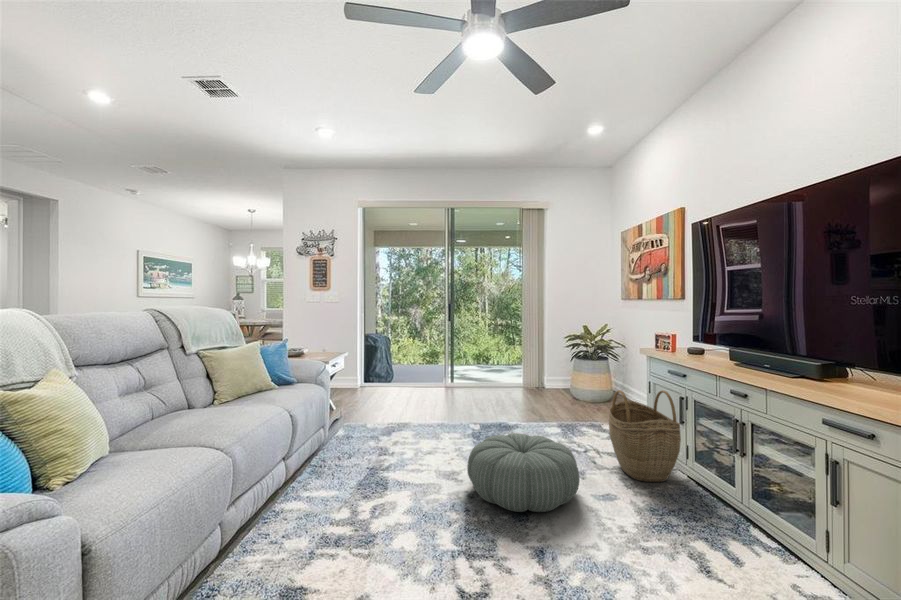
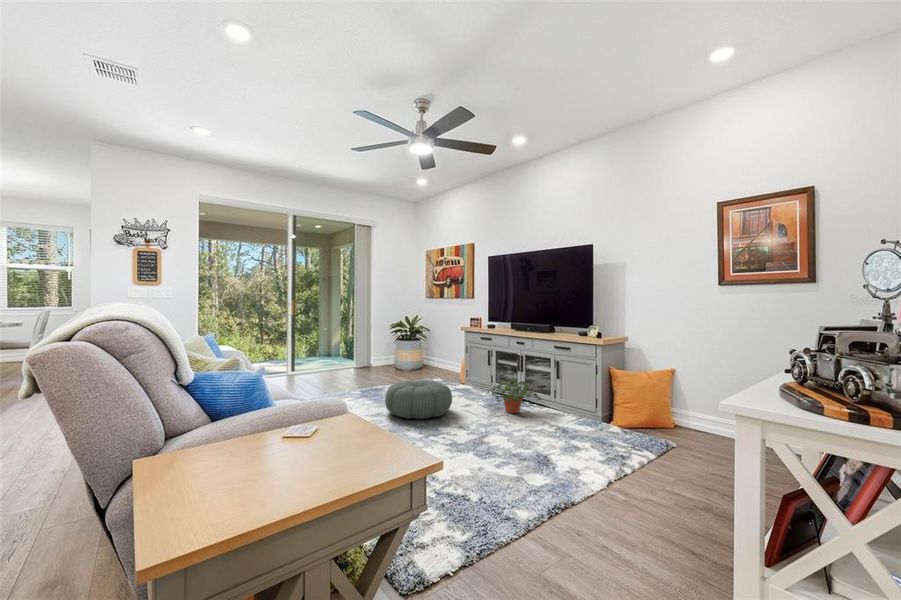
woven basket: present [609,390,681,482] -> none [449,348,489,399]
potted plant: none [642,466,782,558] -> present [486,378,541,413]

